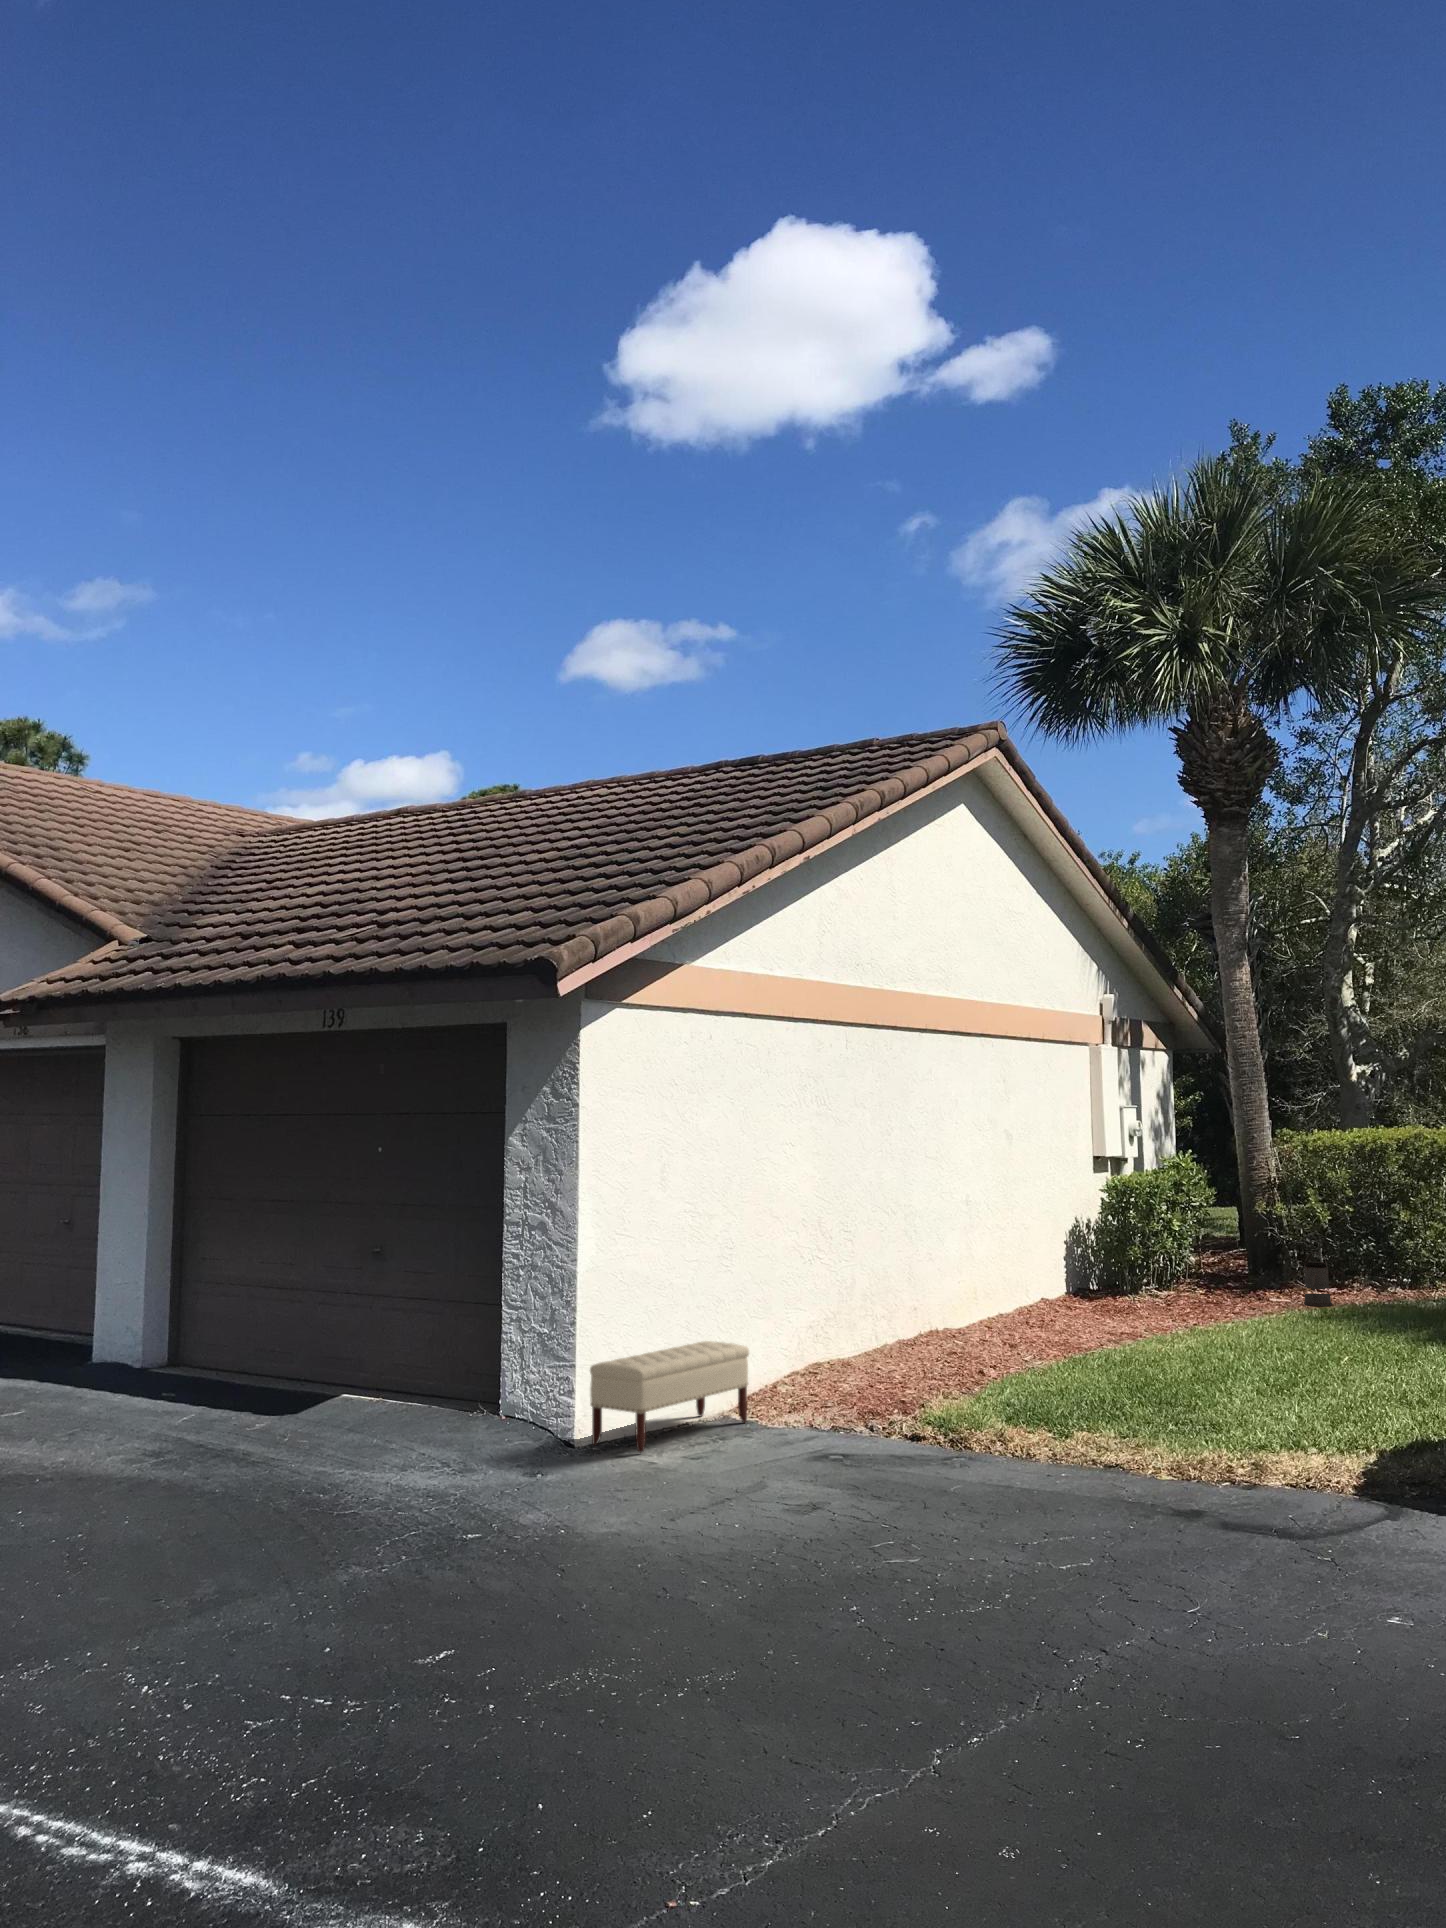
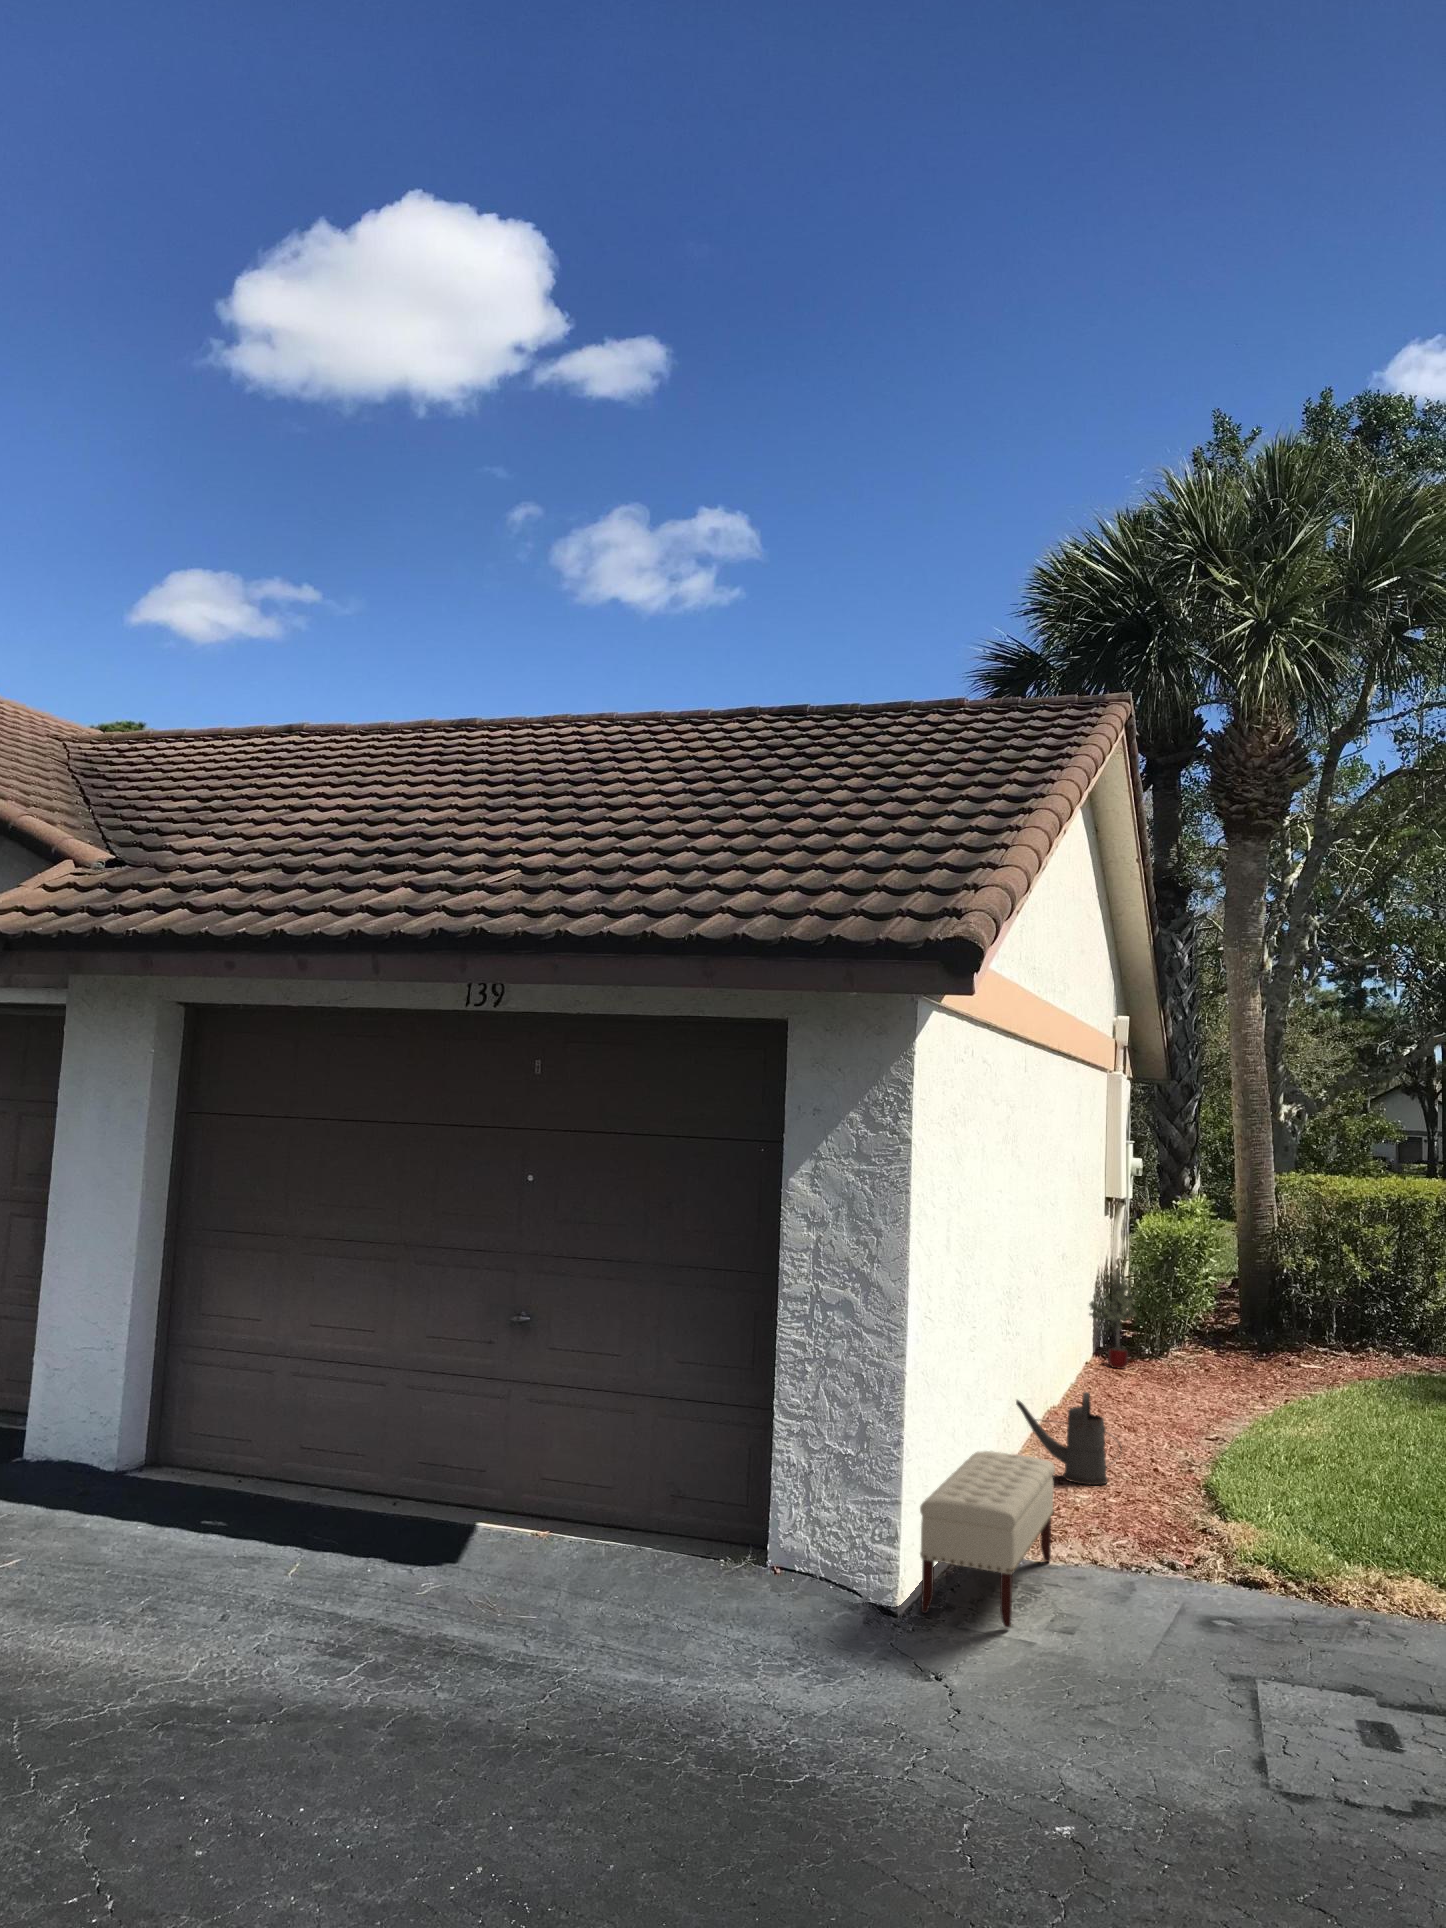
potted tree: none [1041,1224,1091,1313] -> present [1089,1270,1137,1369]
watering can: present [1304,1252,1332,1306] -> present [1016,1392,1122,1485]

